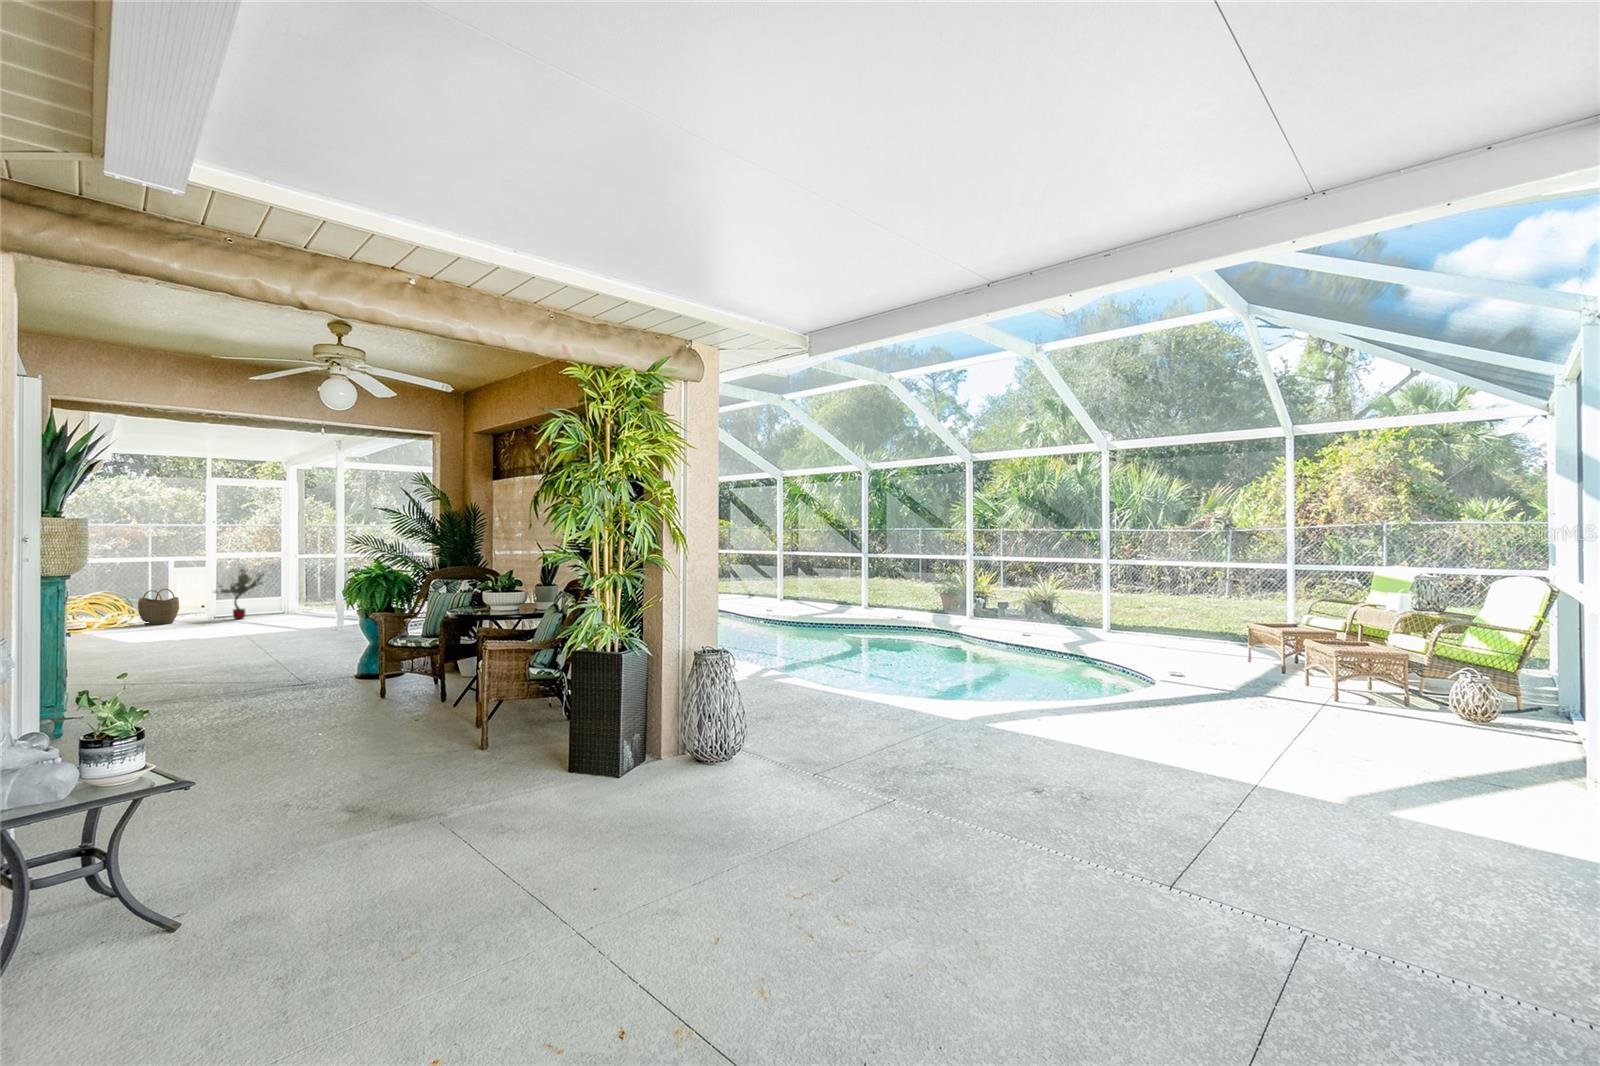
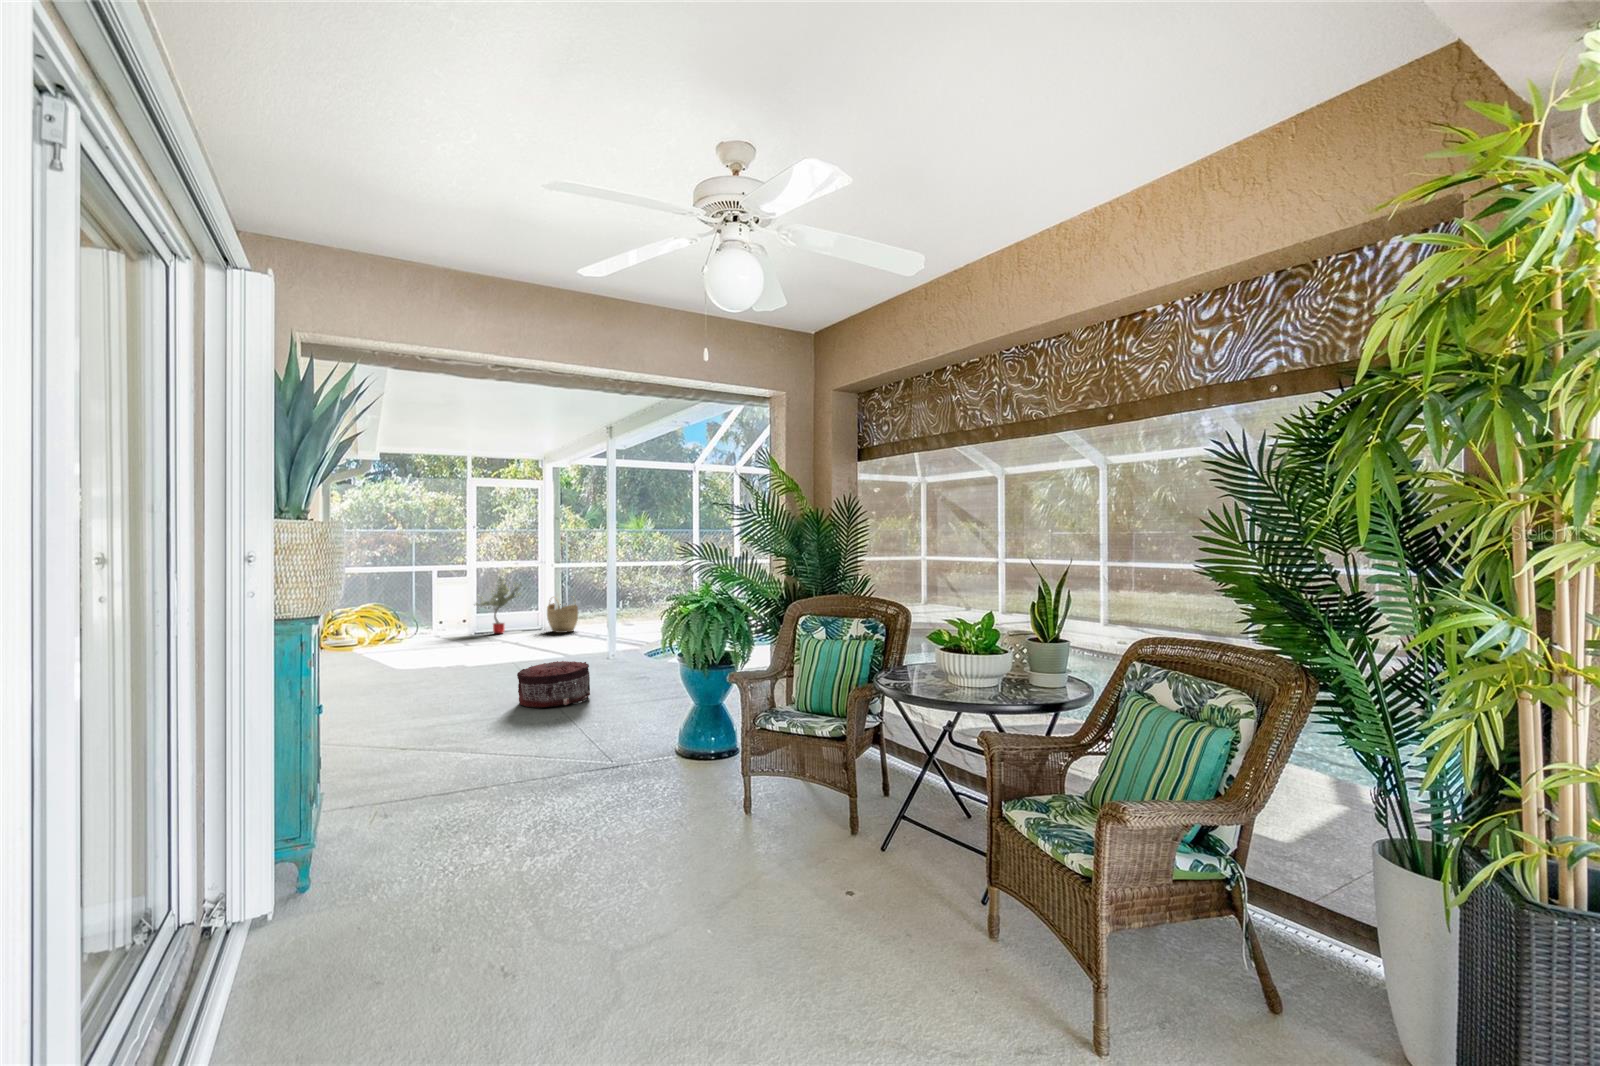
woven basket: present [138,589,179,625] -> present [547,603,578,633]
pouf: none [237,626,304,660] -> present [517,661,590,707]

